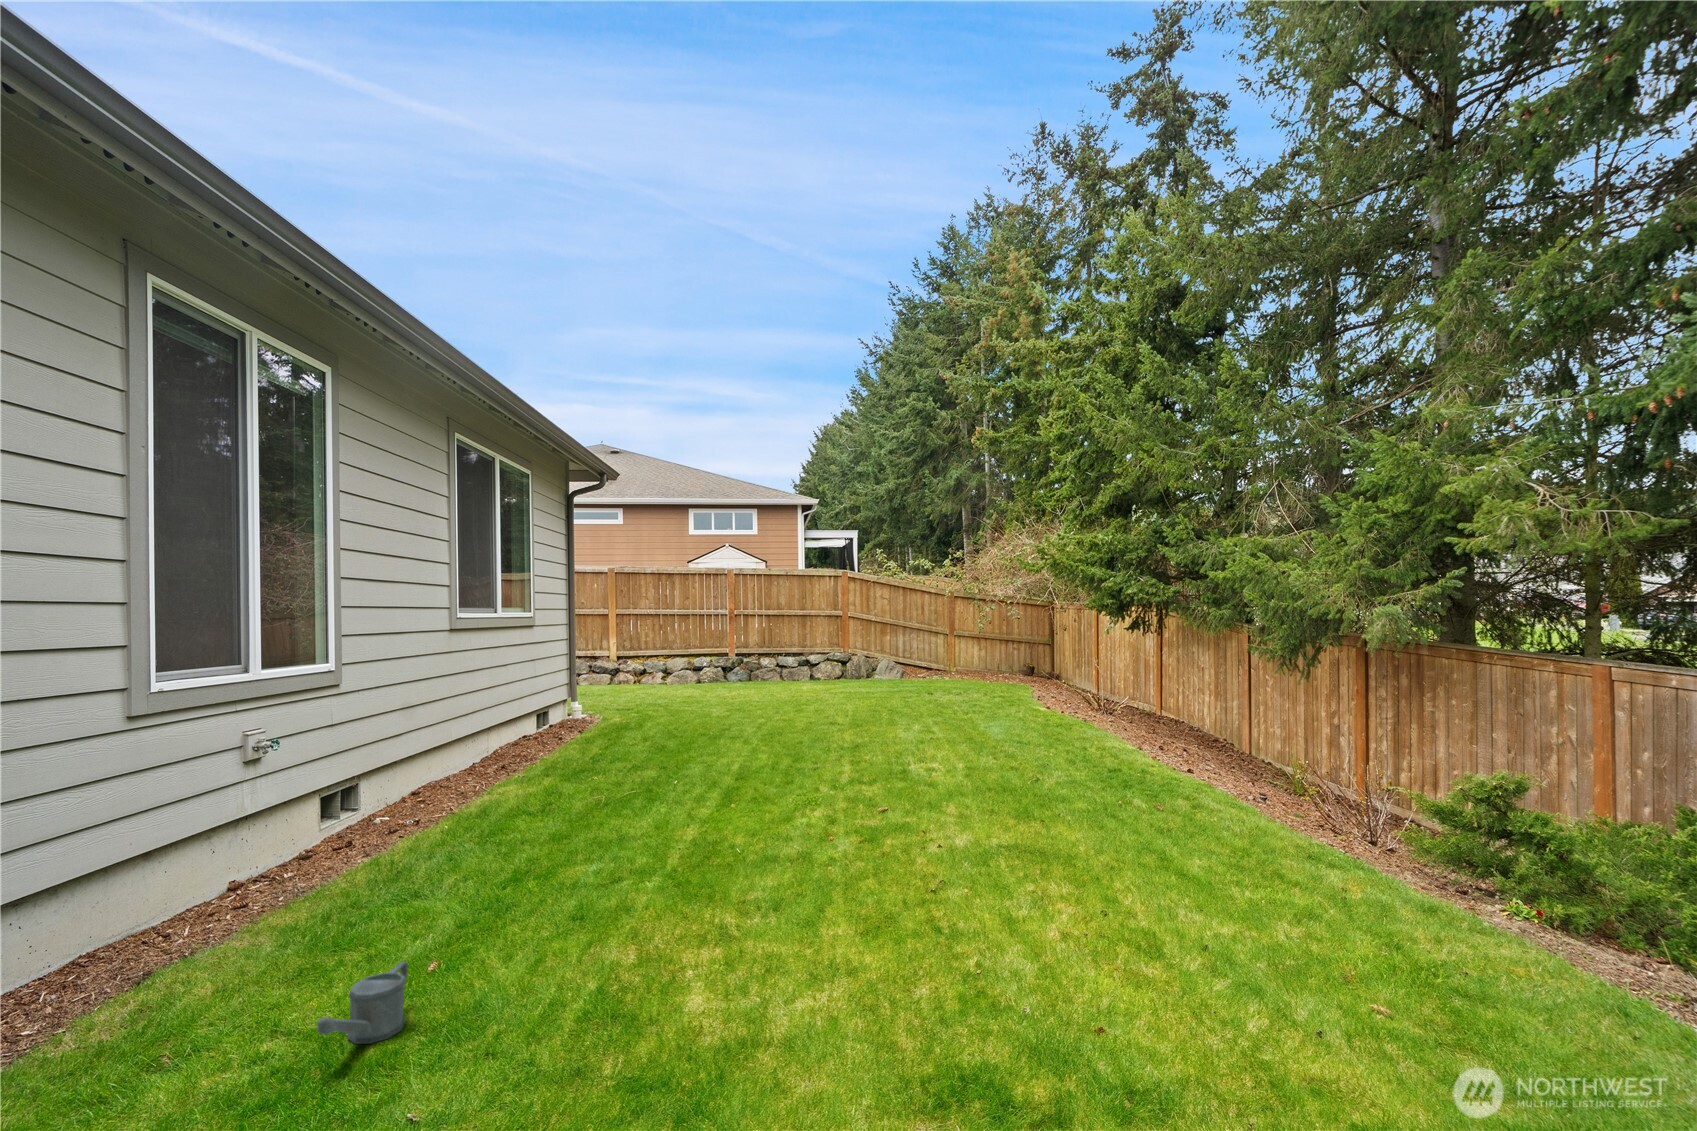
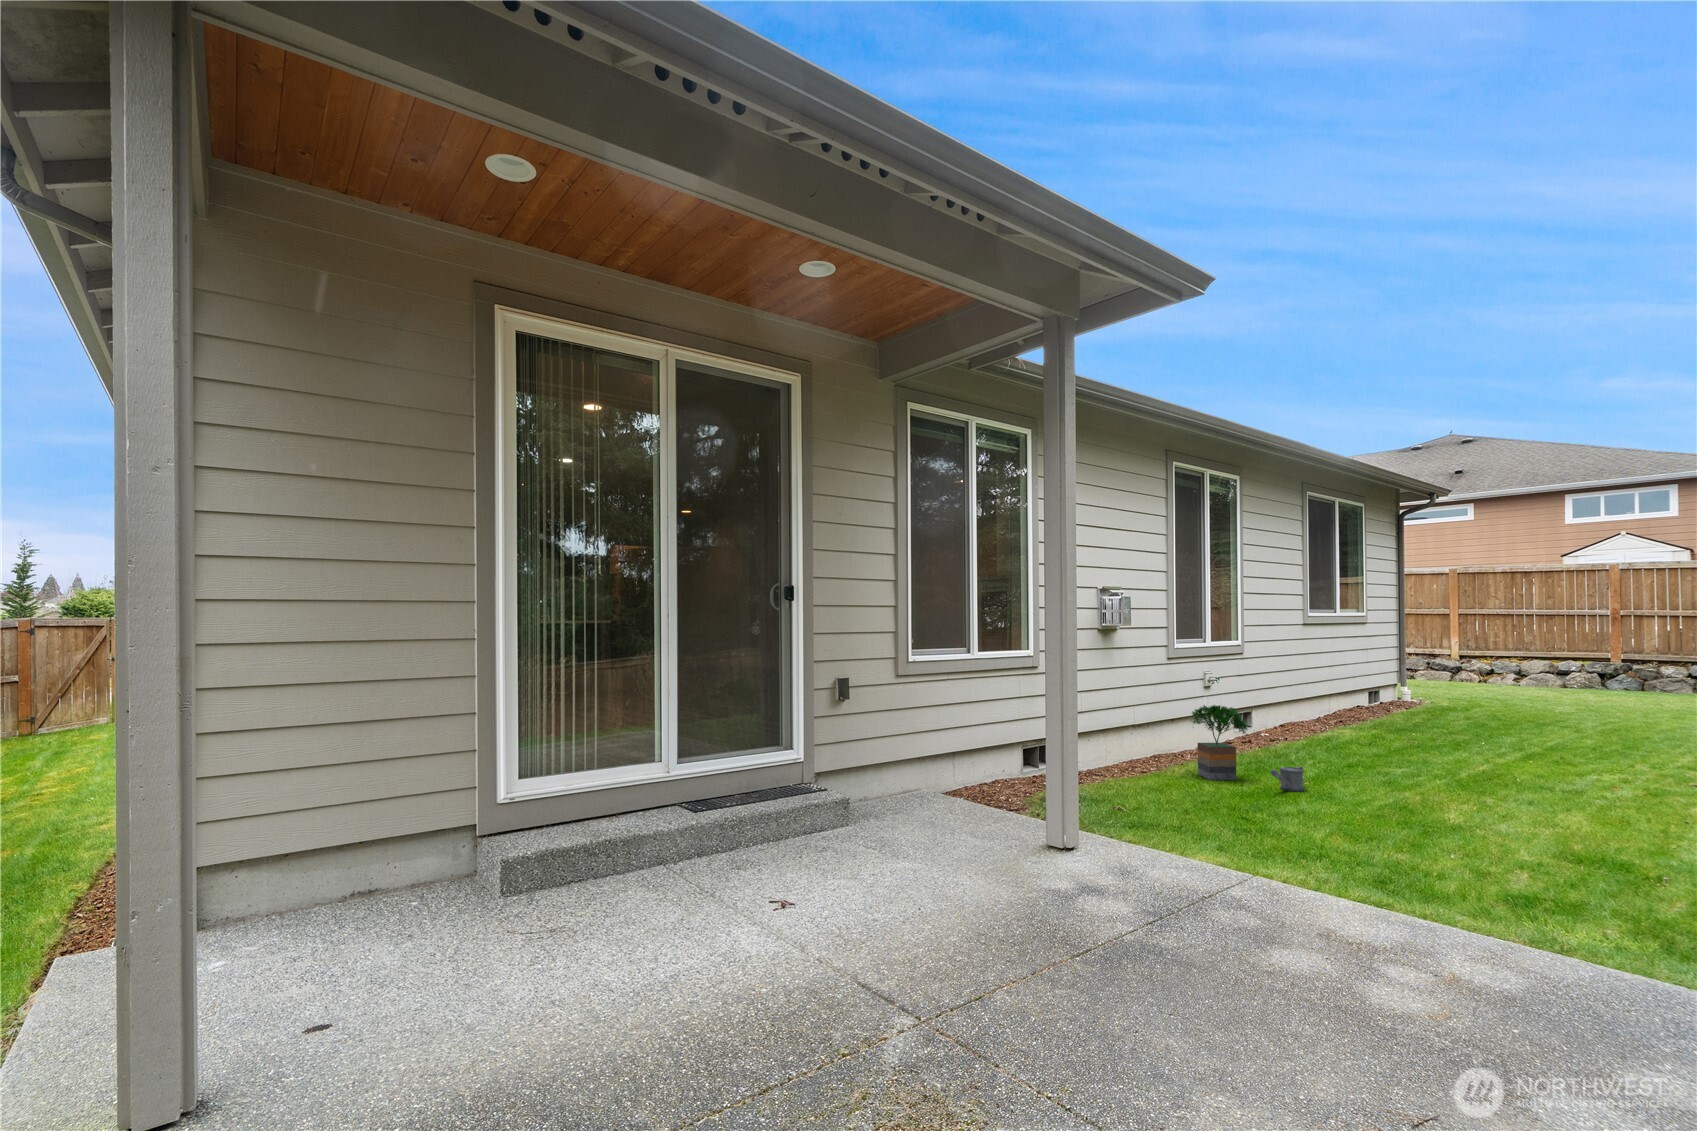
potted tree: none [111,848,283,1070] -> present [1192,705,1247,780]

